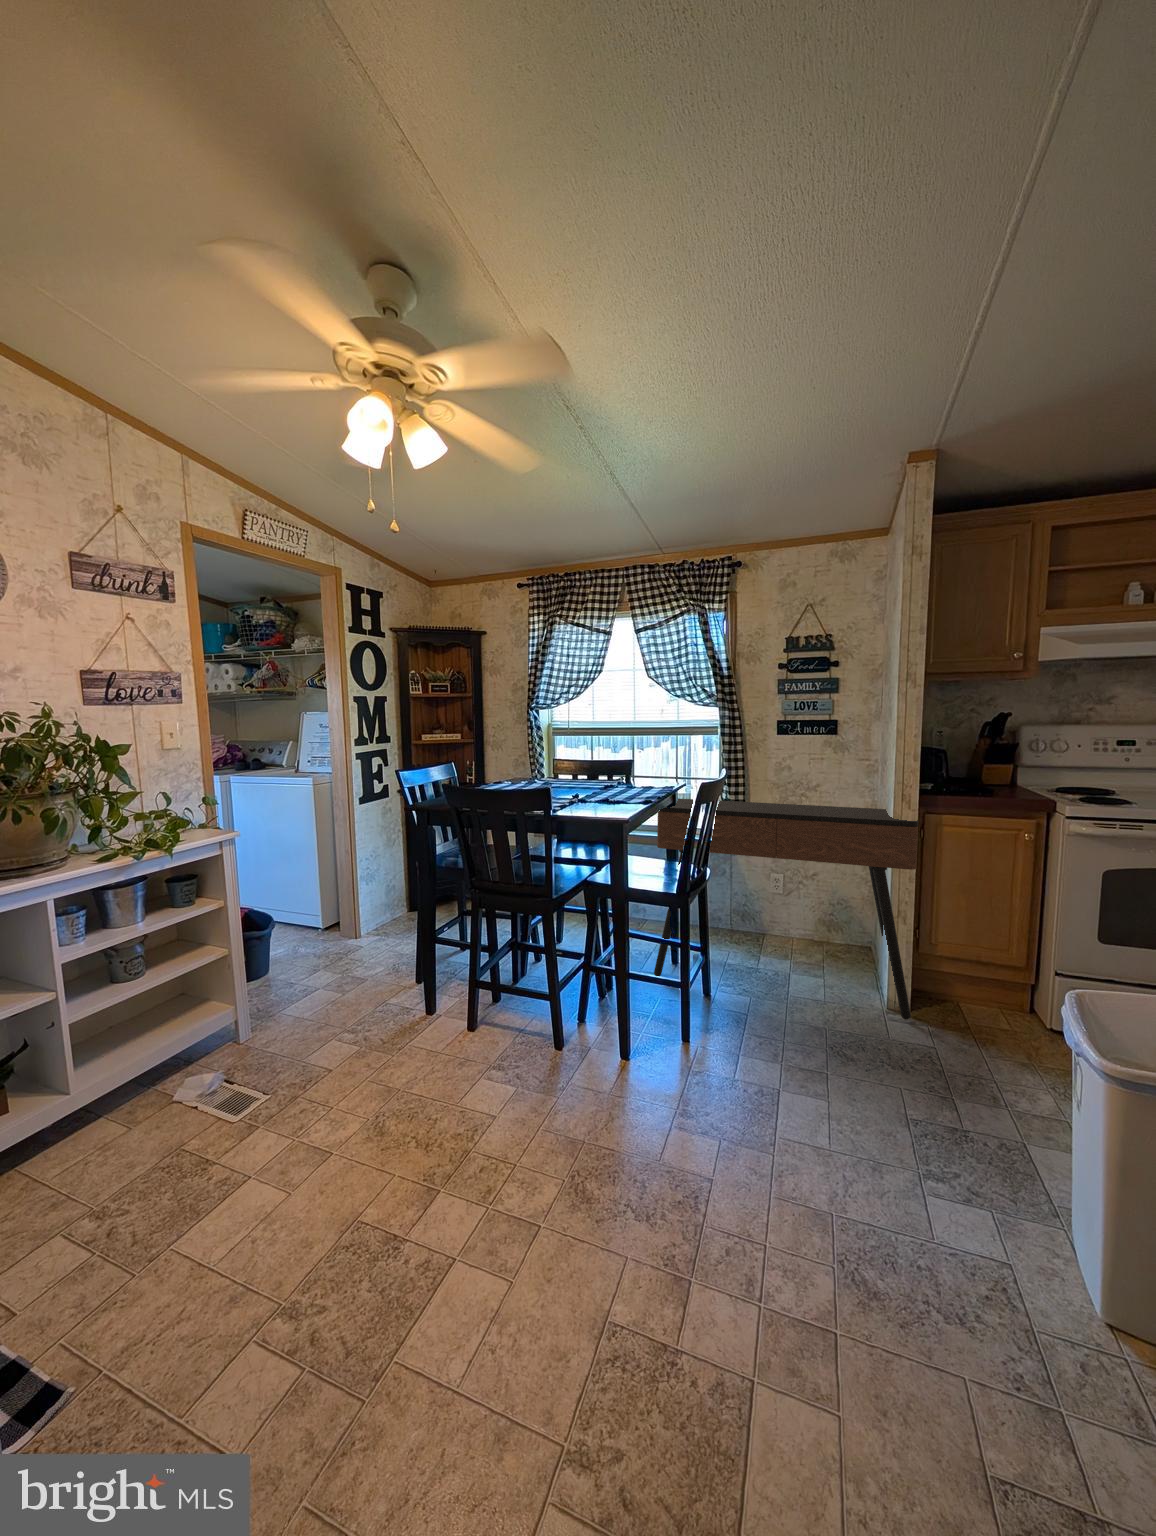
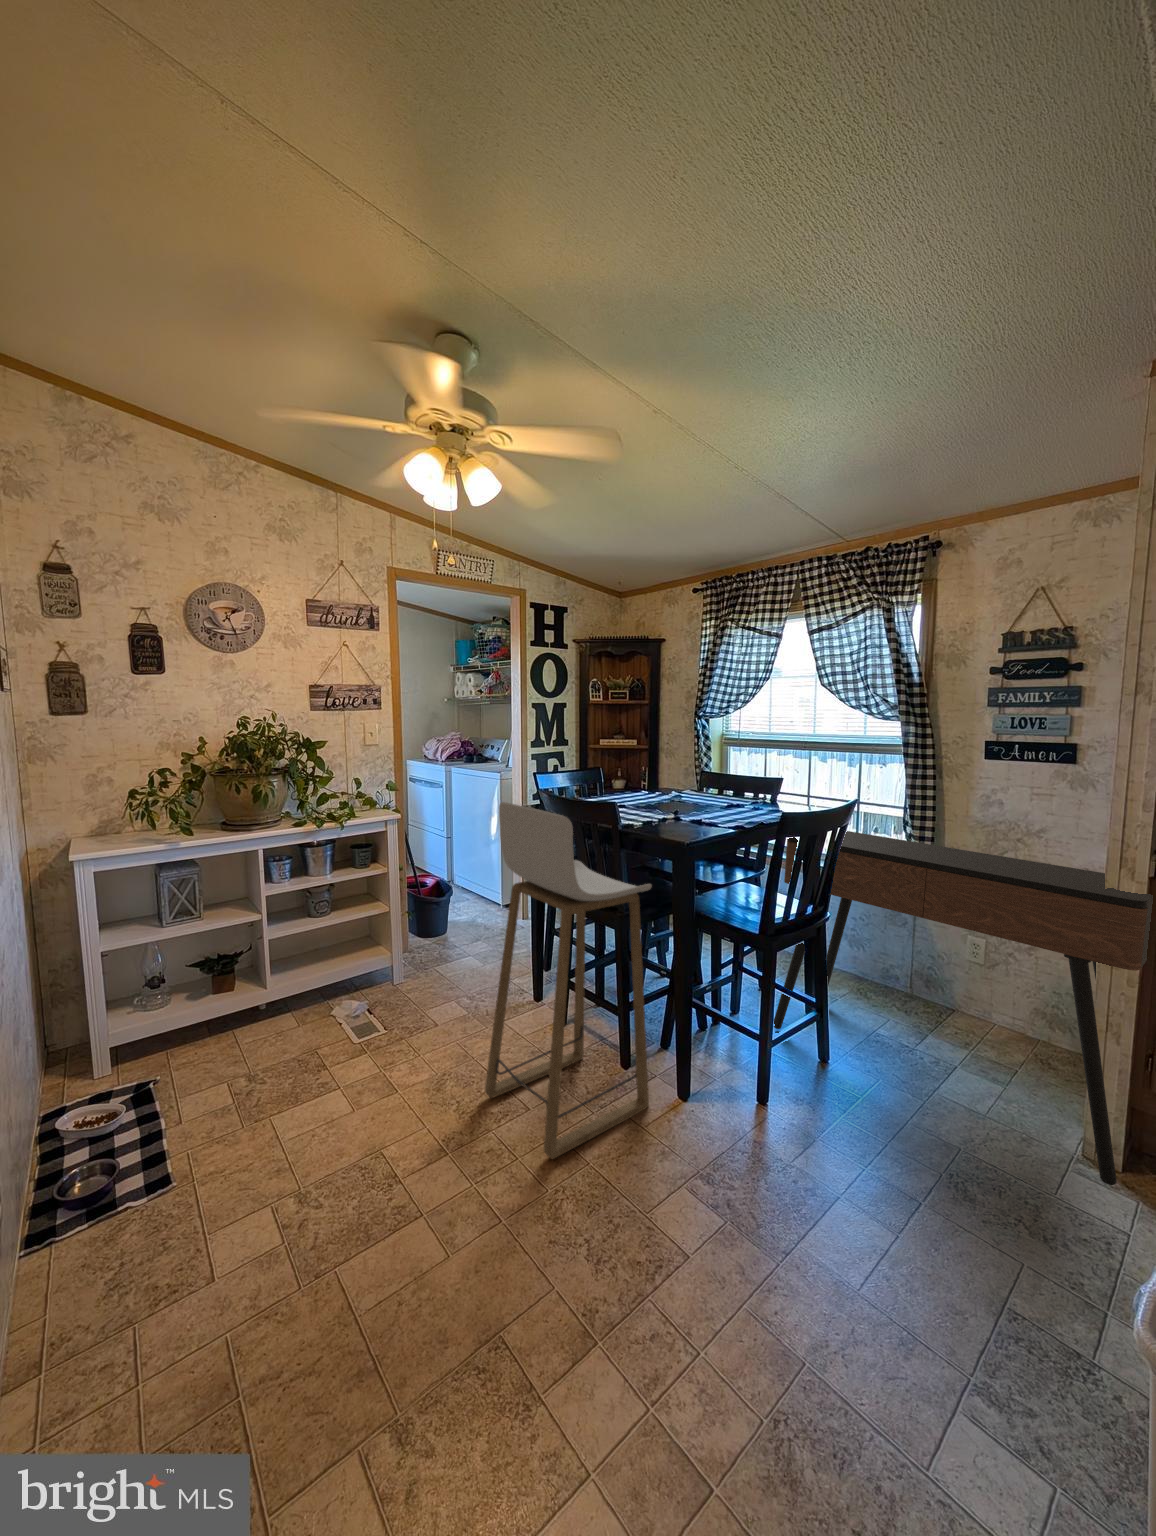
bar stool: none [440,795,600,1149] -> present [485,802,652,1159]

